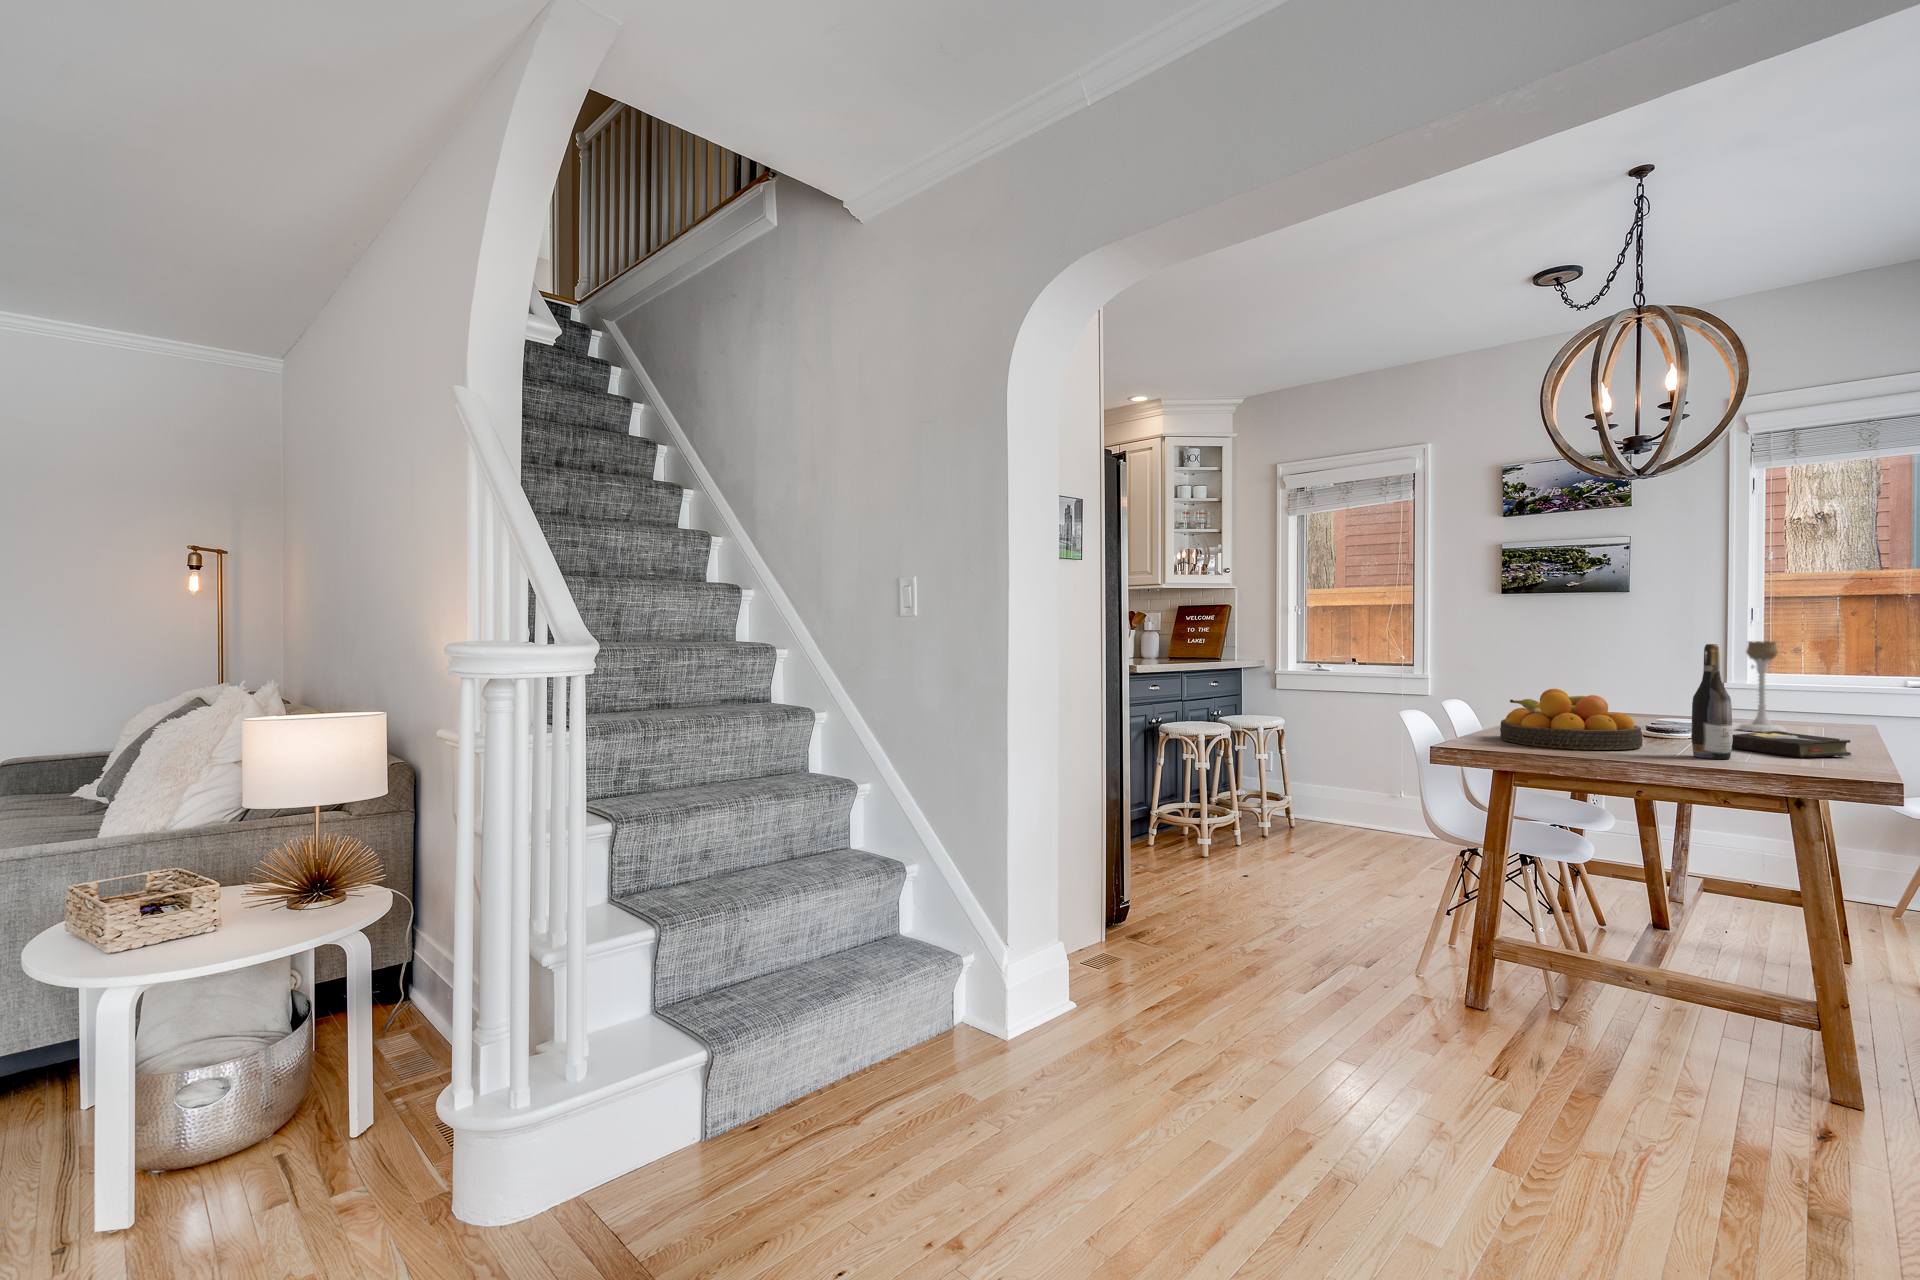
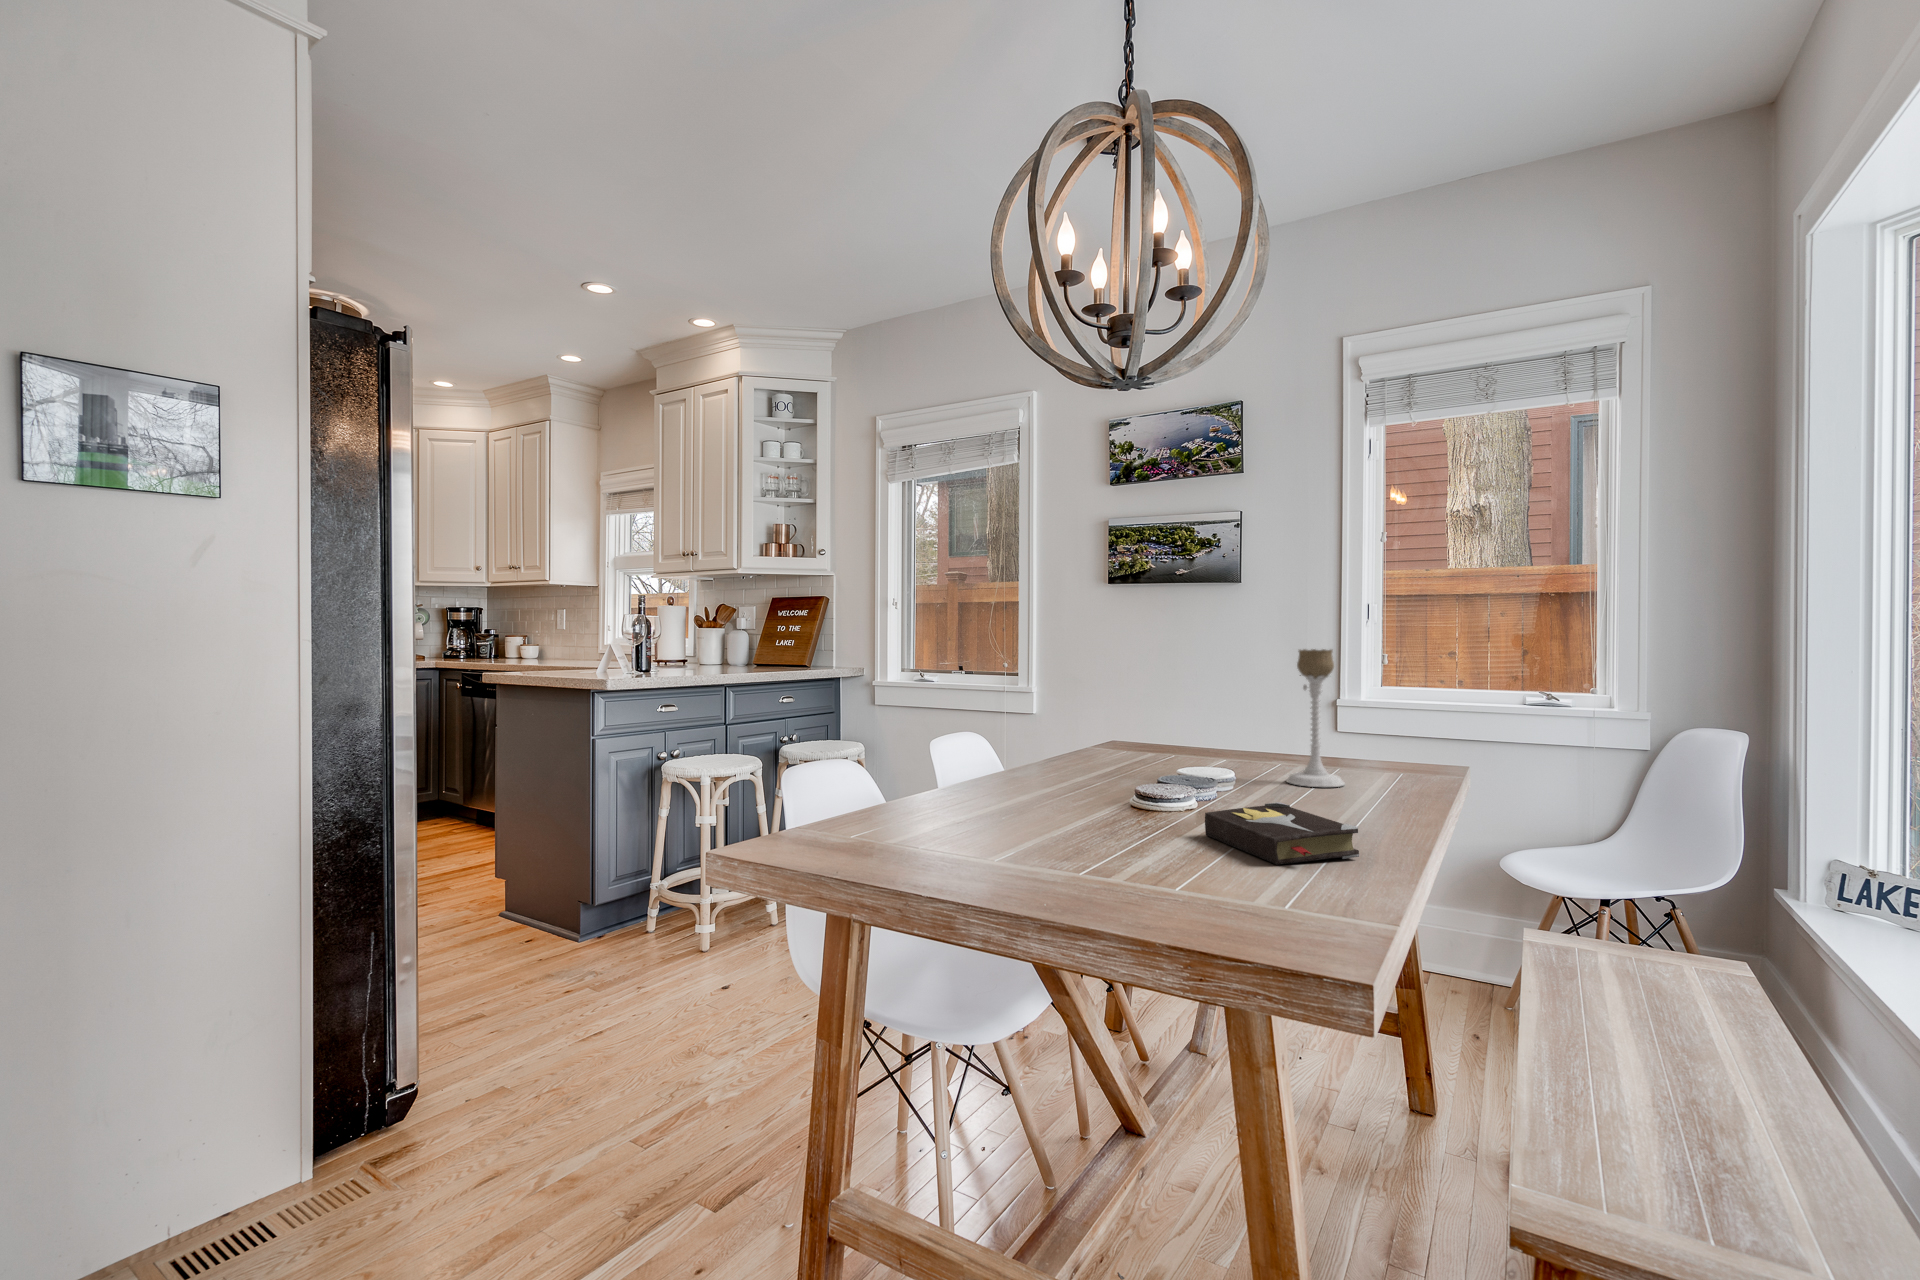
wine bottle: present [1691,644,1733,759] -> none [1103,659,1161,876]
fruit bowl: present [1500,689,1643,750] -> none [869,732,1073,852]

